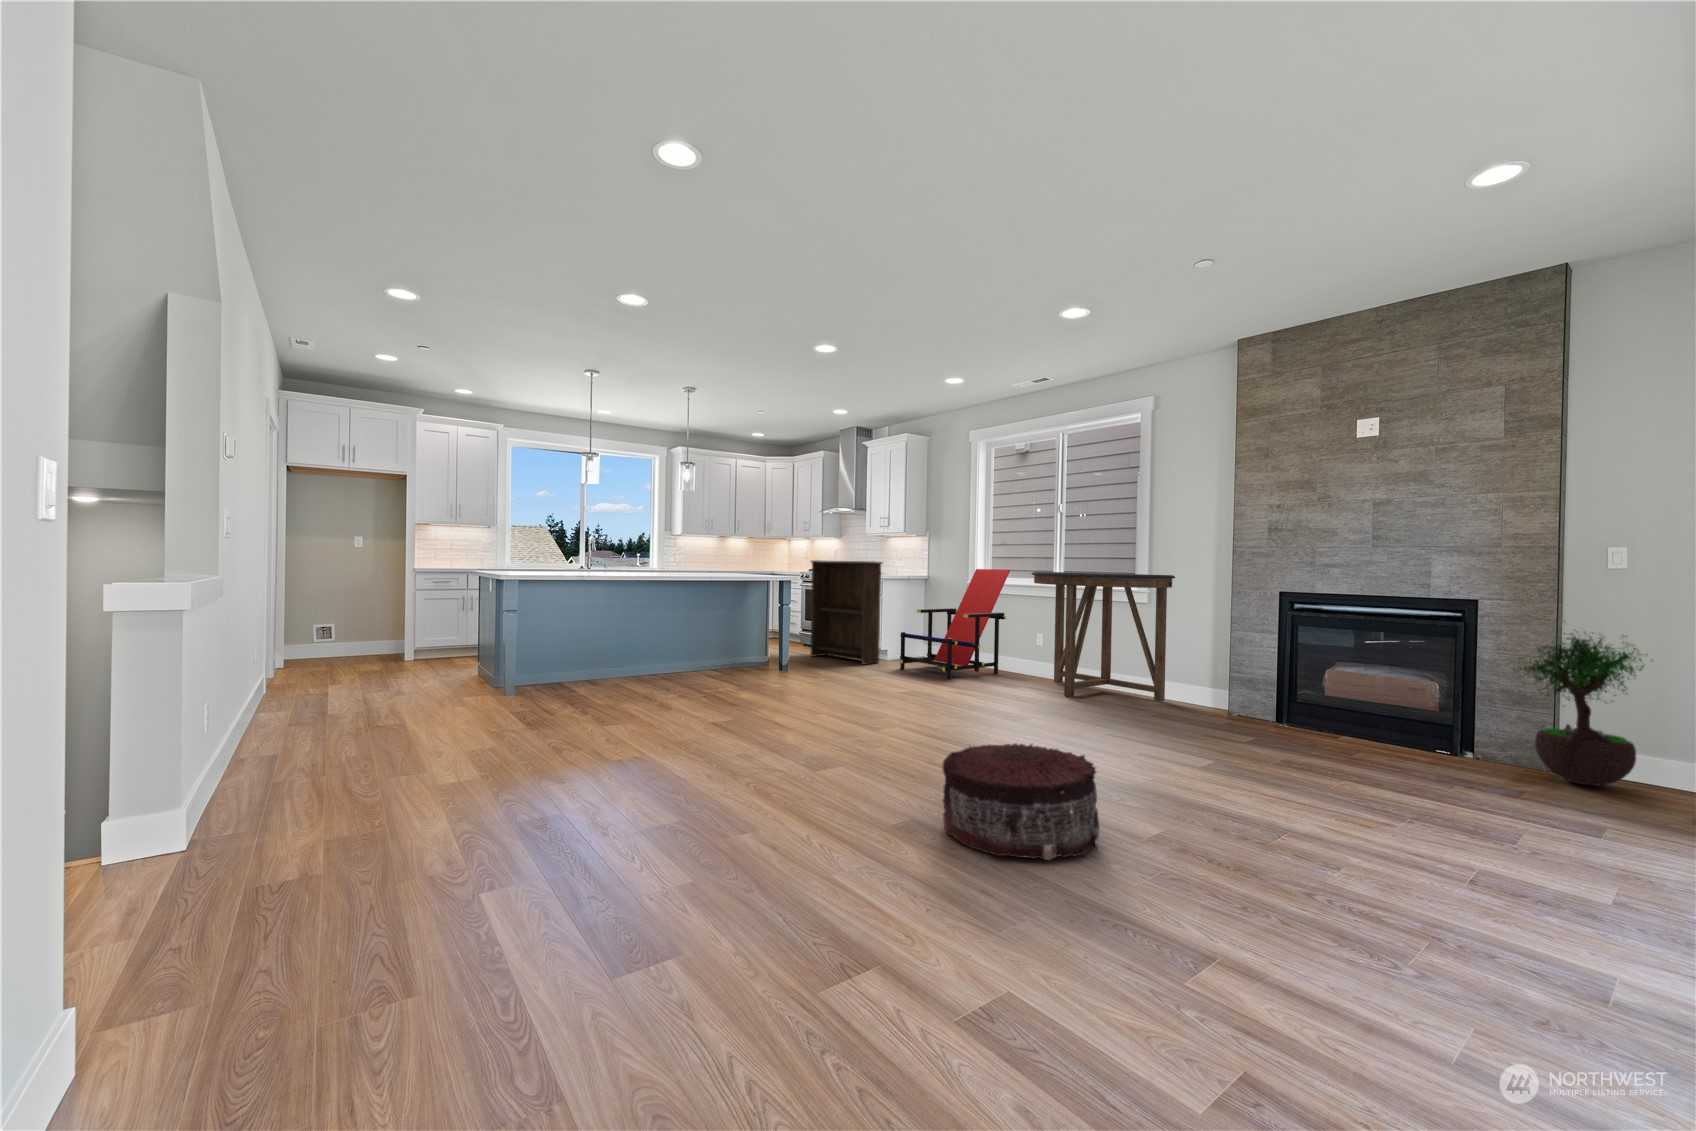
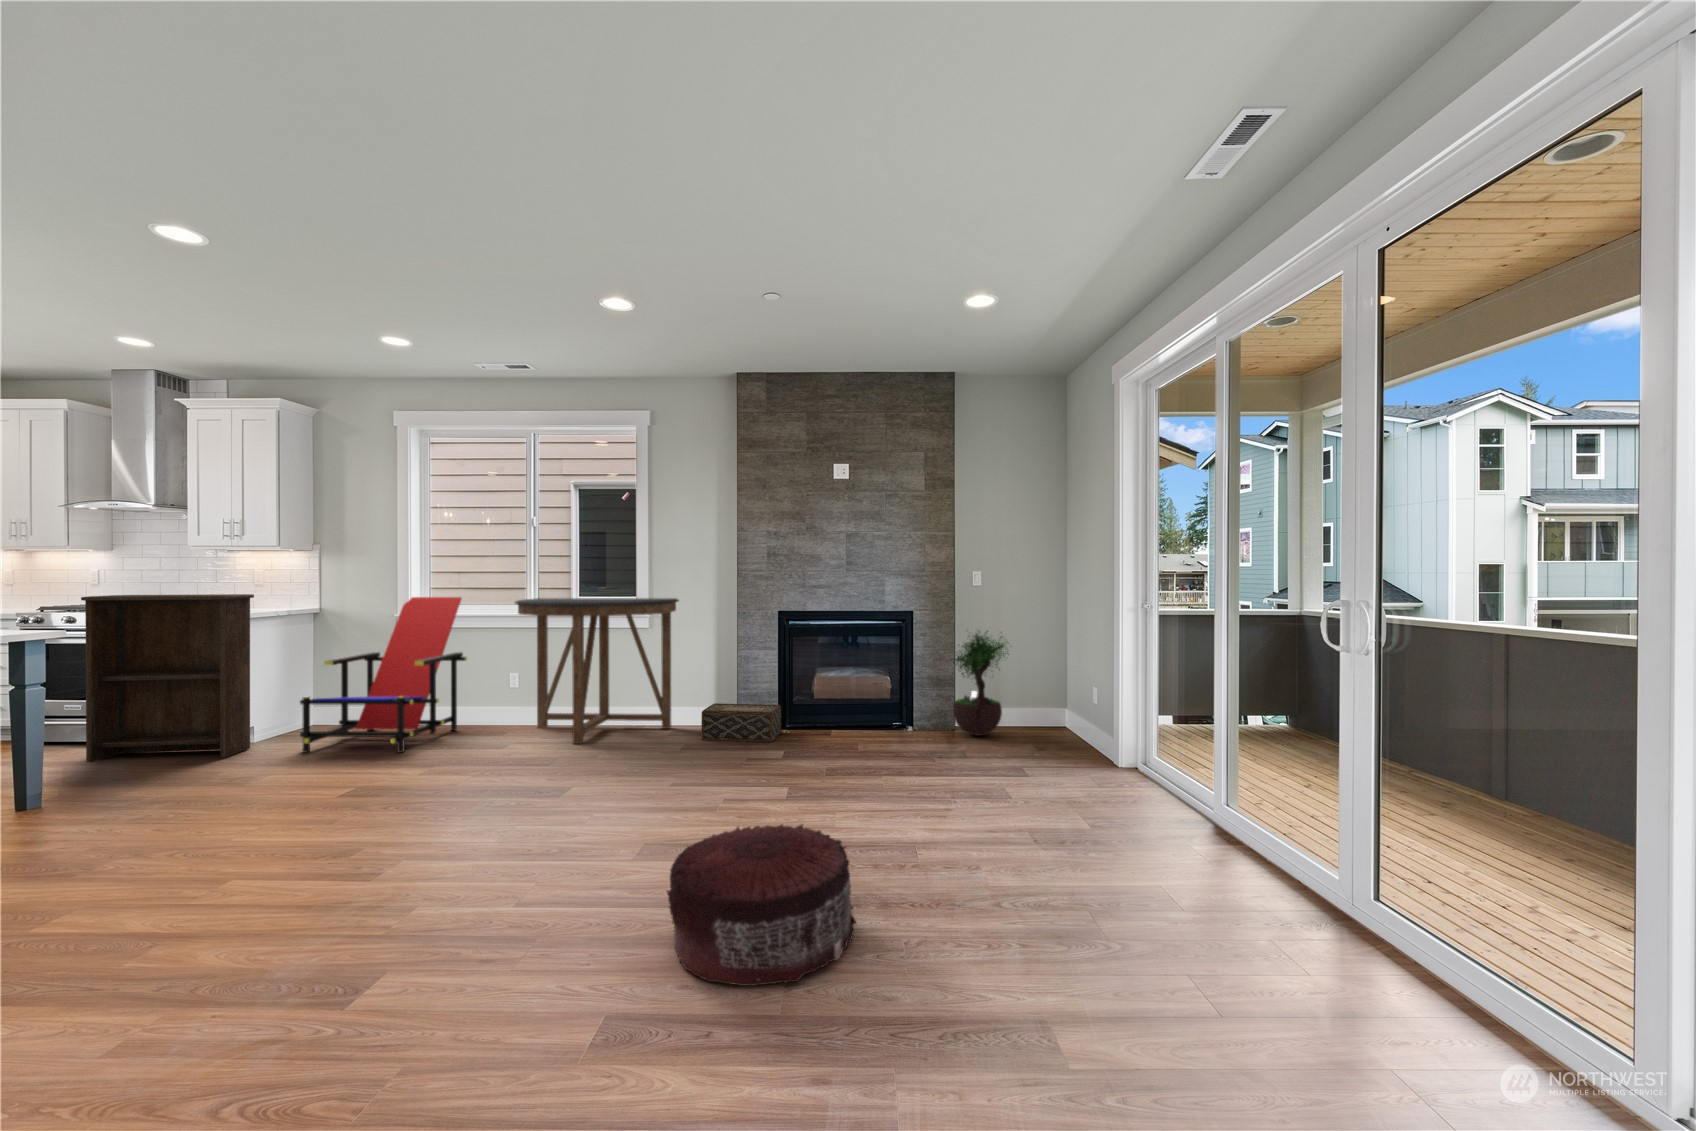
woven basket: none [1179,683,1275,729] -> present [701,703,781,742]

